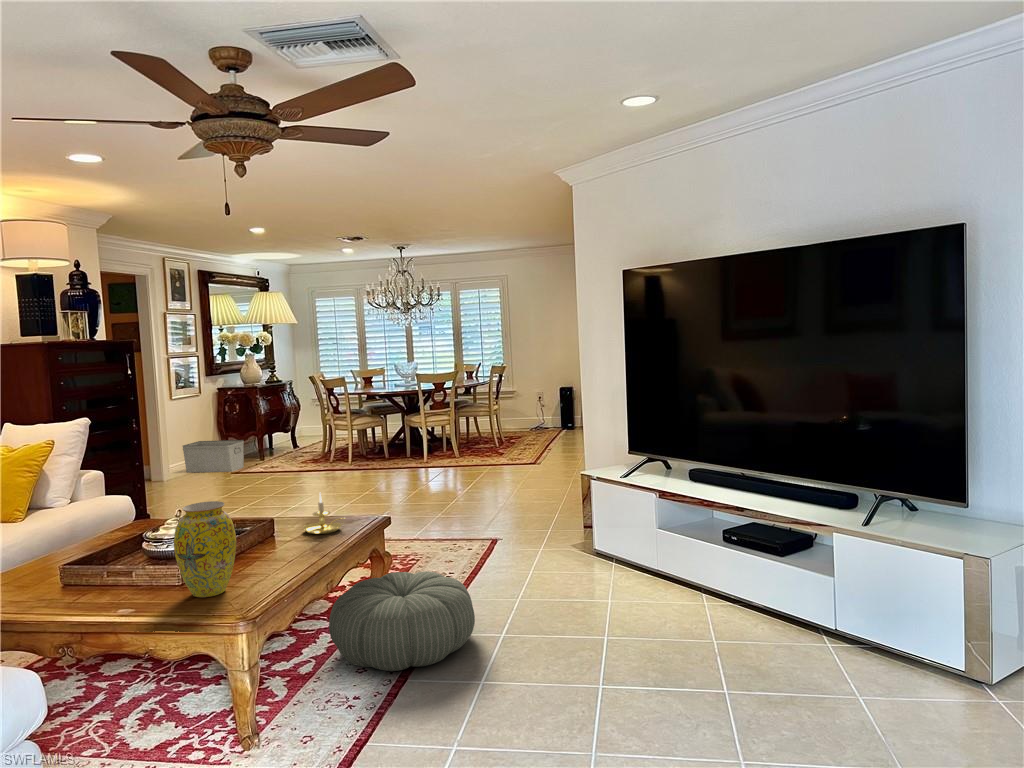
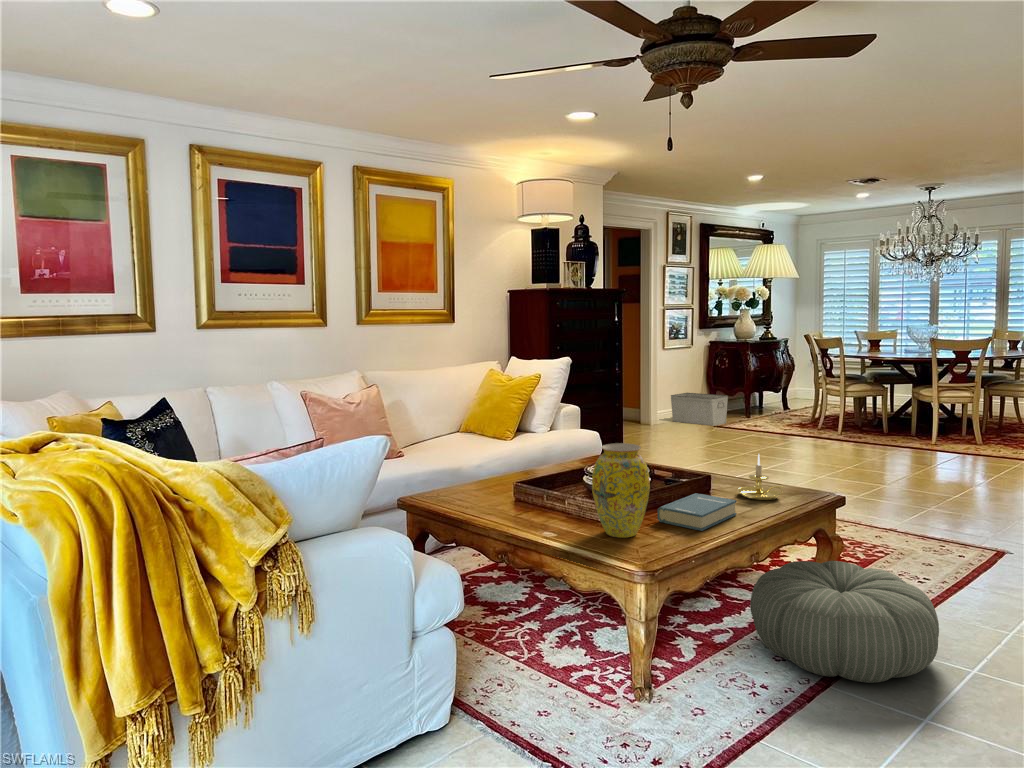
hardback book: none [240,538,311,573] -> present [657,493,736,531]

